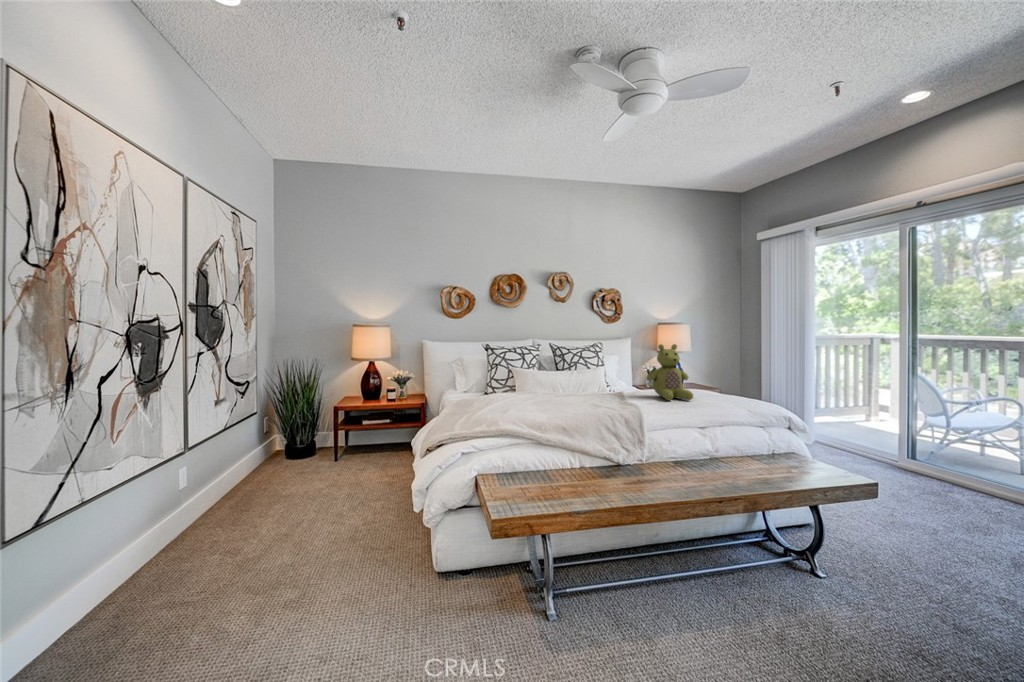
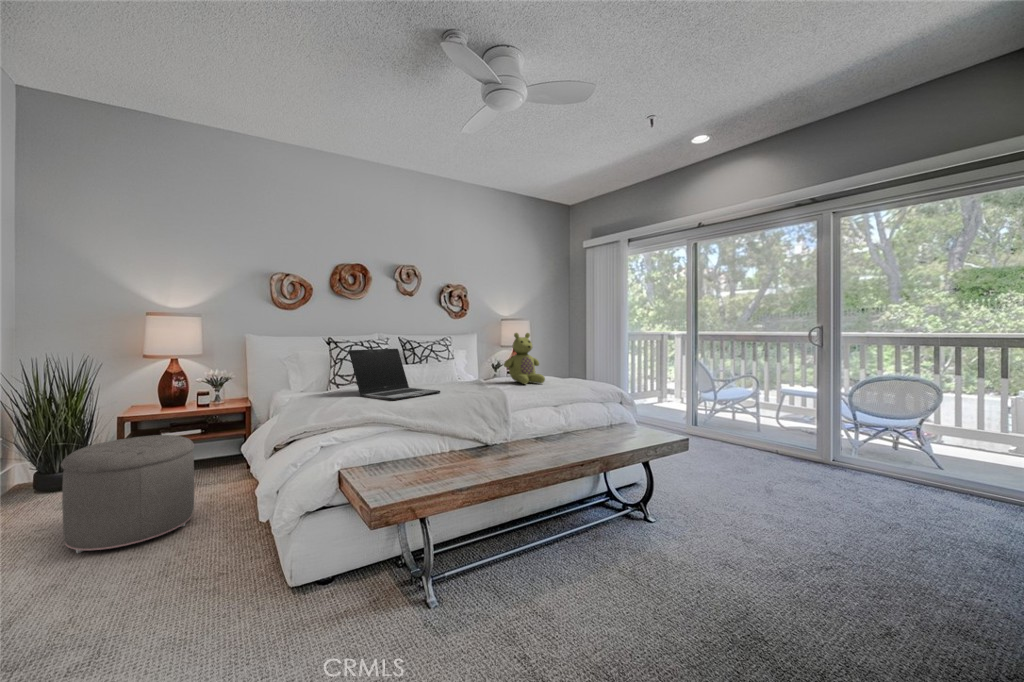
laptop: none [492,361,575,413] -> present [349,349,440,400]
ottoman: none [302,424,382,508] -> present [61,435,194,553]

